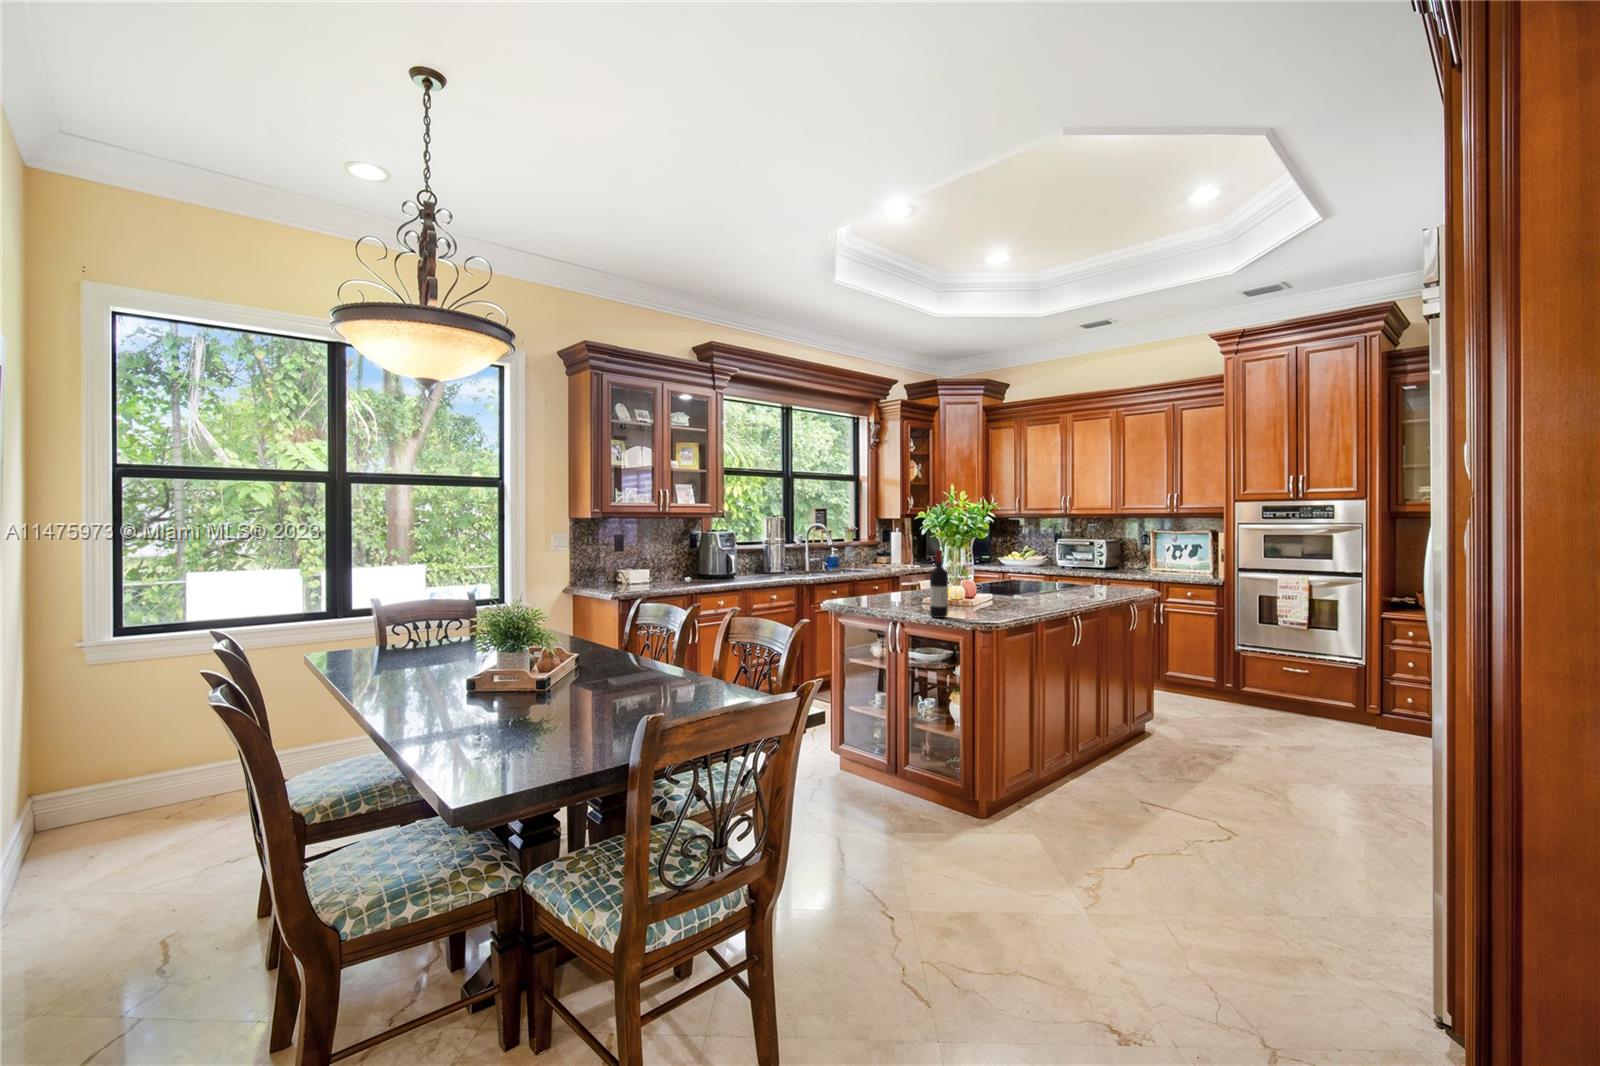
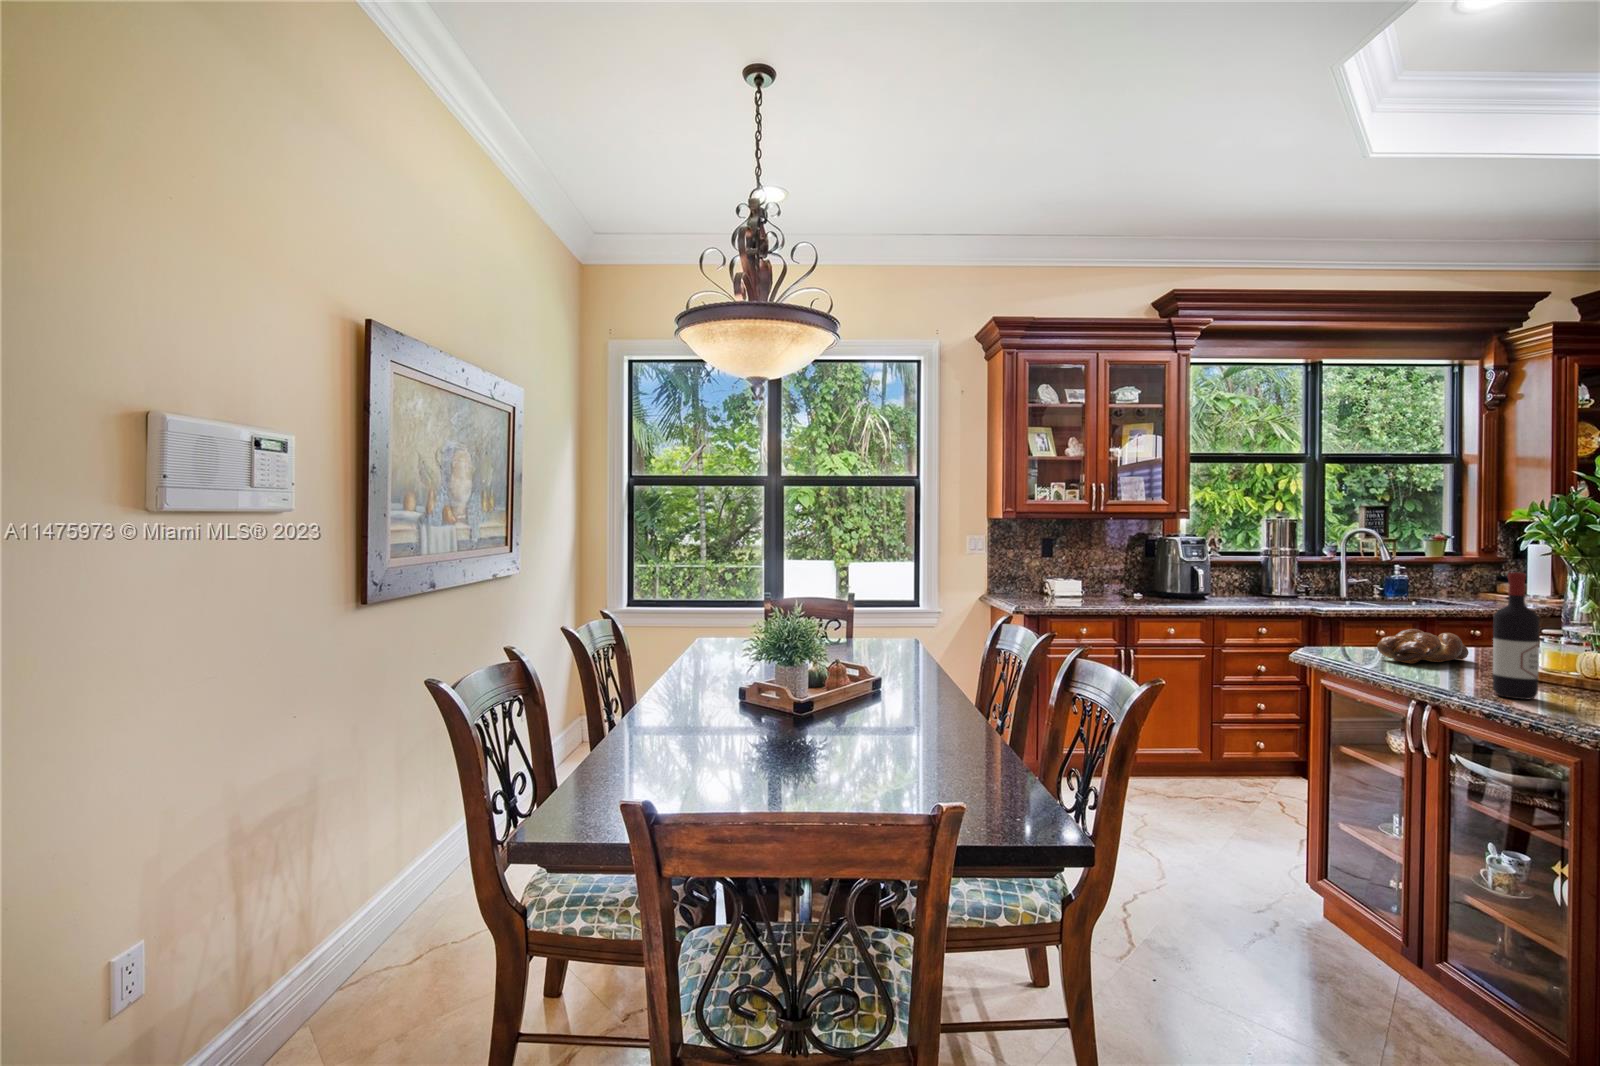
bread loaf: none [867,586,905,606] -> present [1377,629,1469,663]

